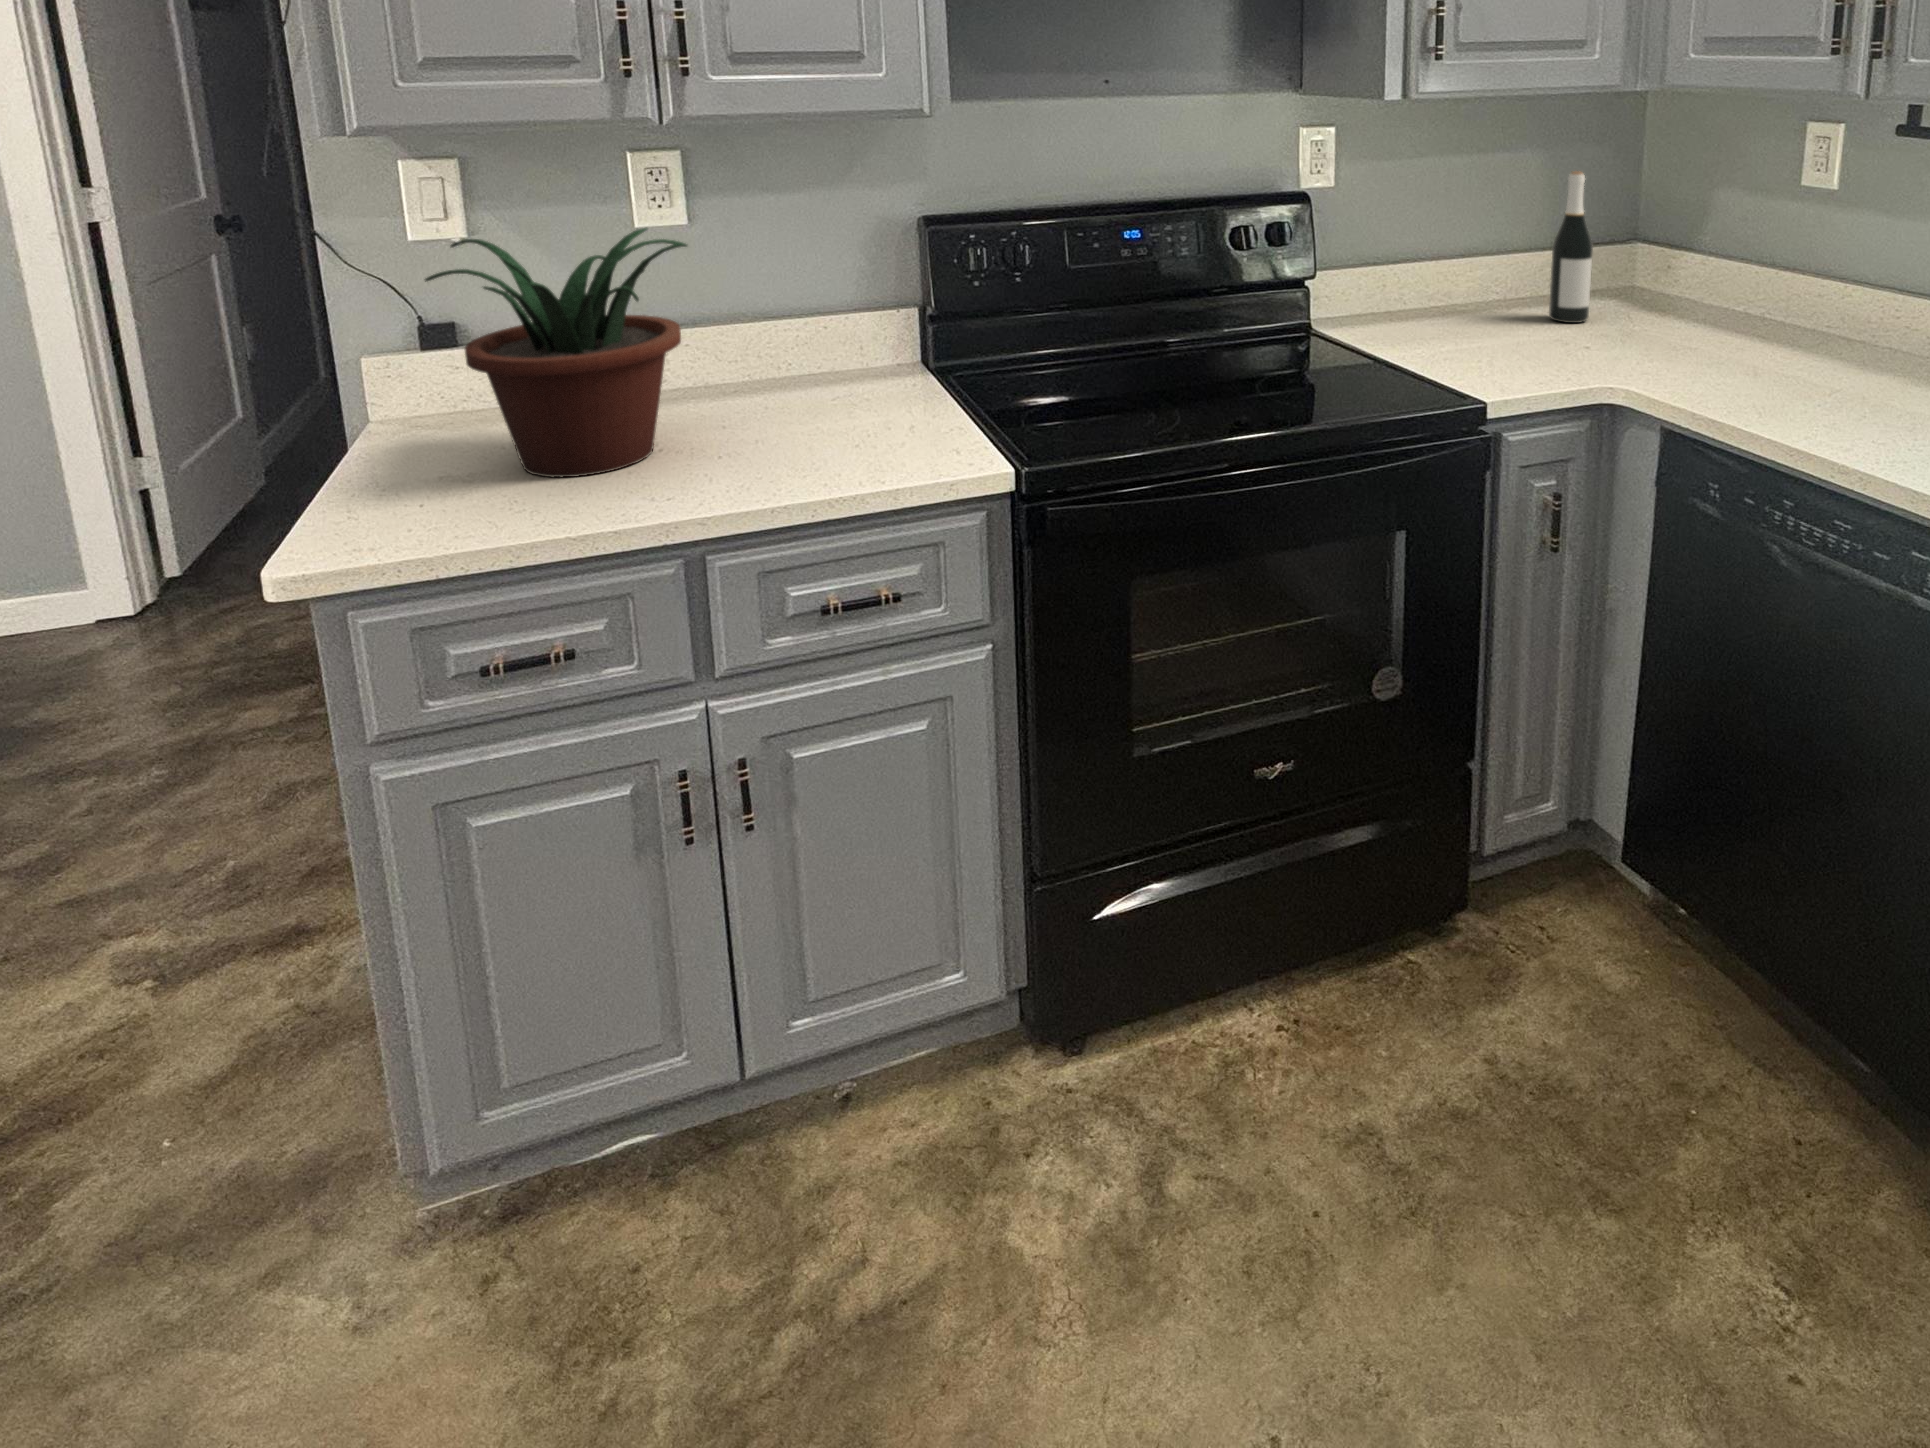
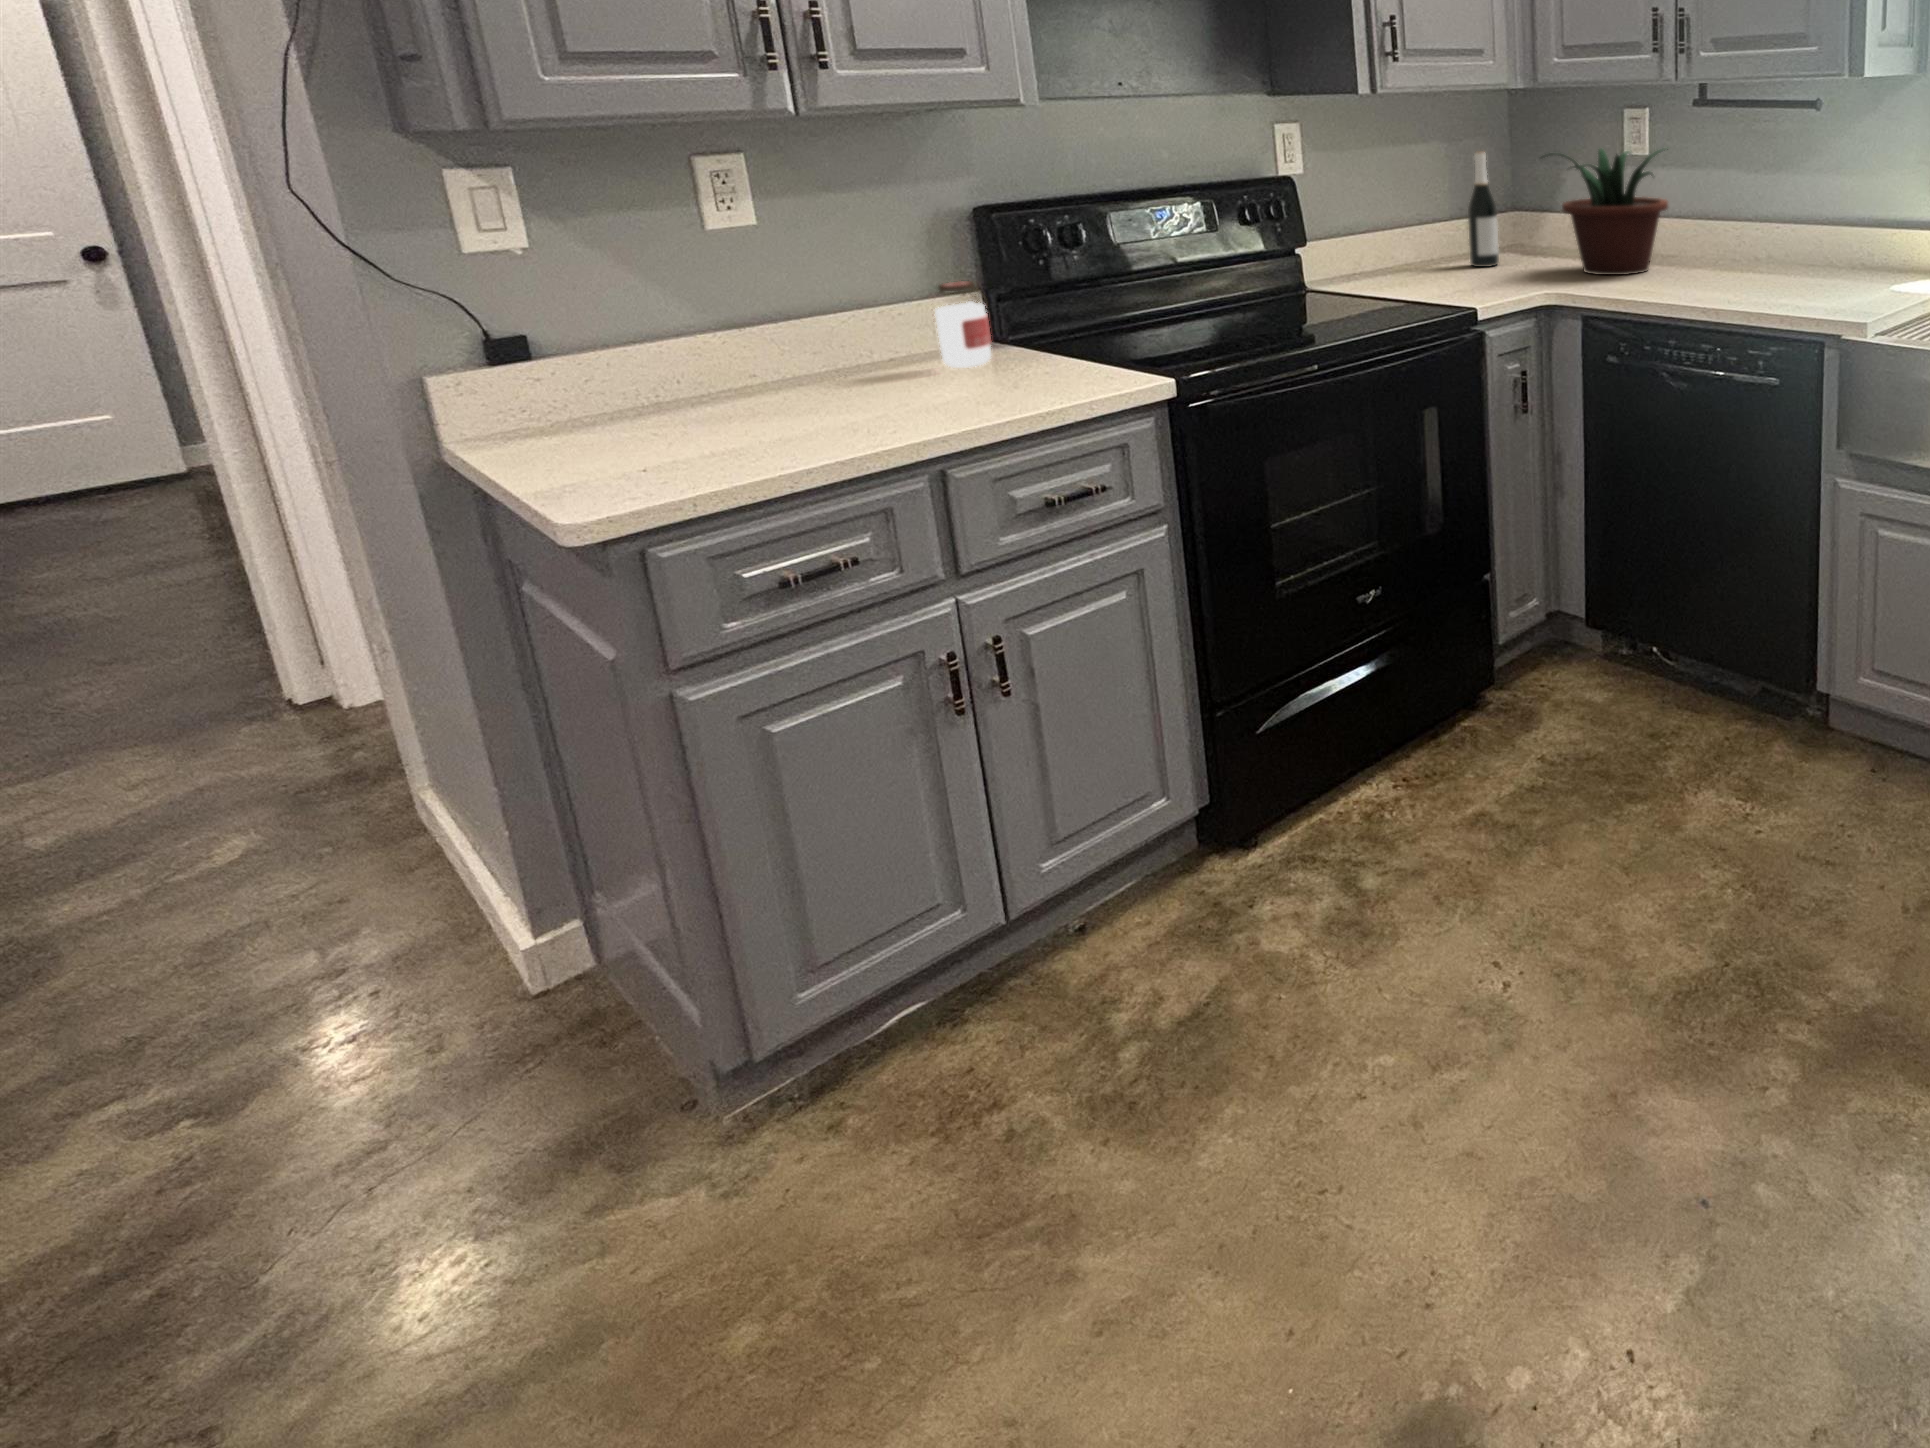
potted plant: present [425,228,687,477] -> present [1549,149,1668,275]
jar: none [819,305,881,406] -> present [935,281,992,368]

